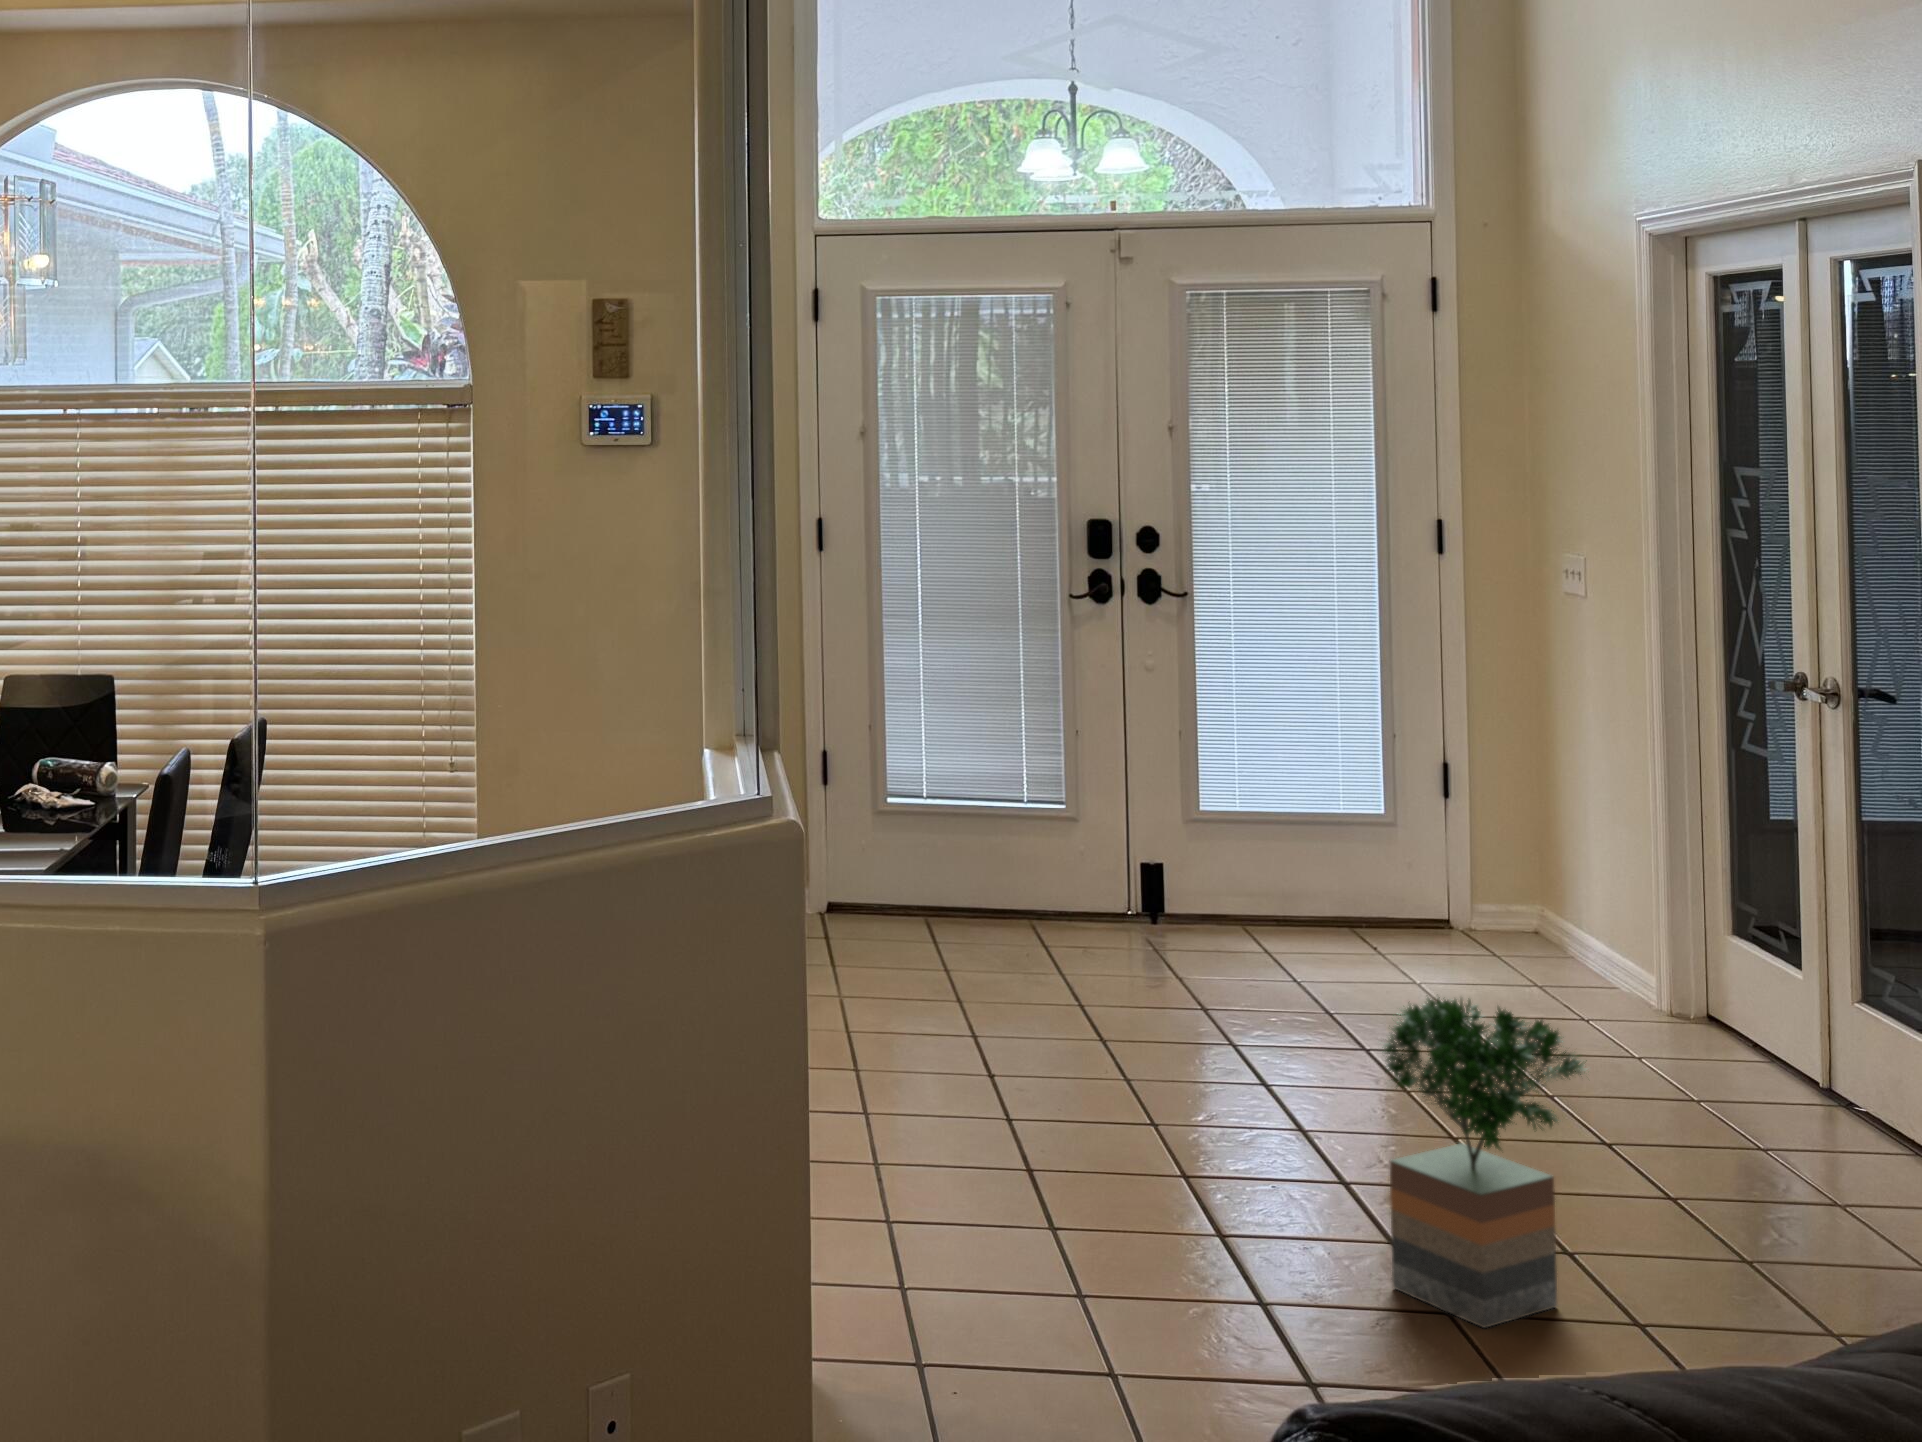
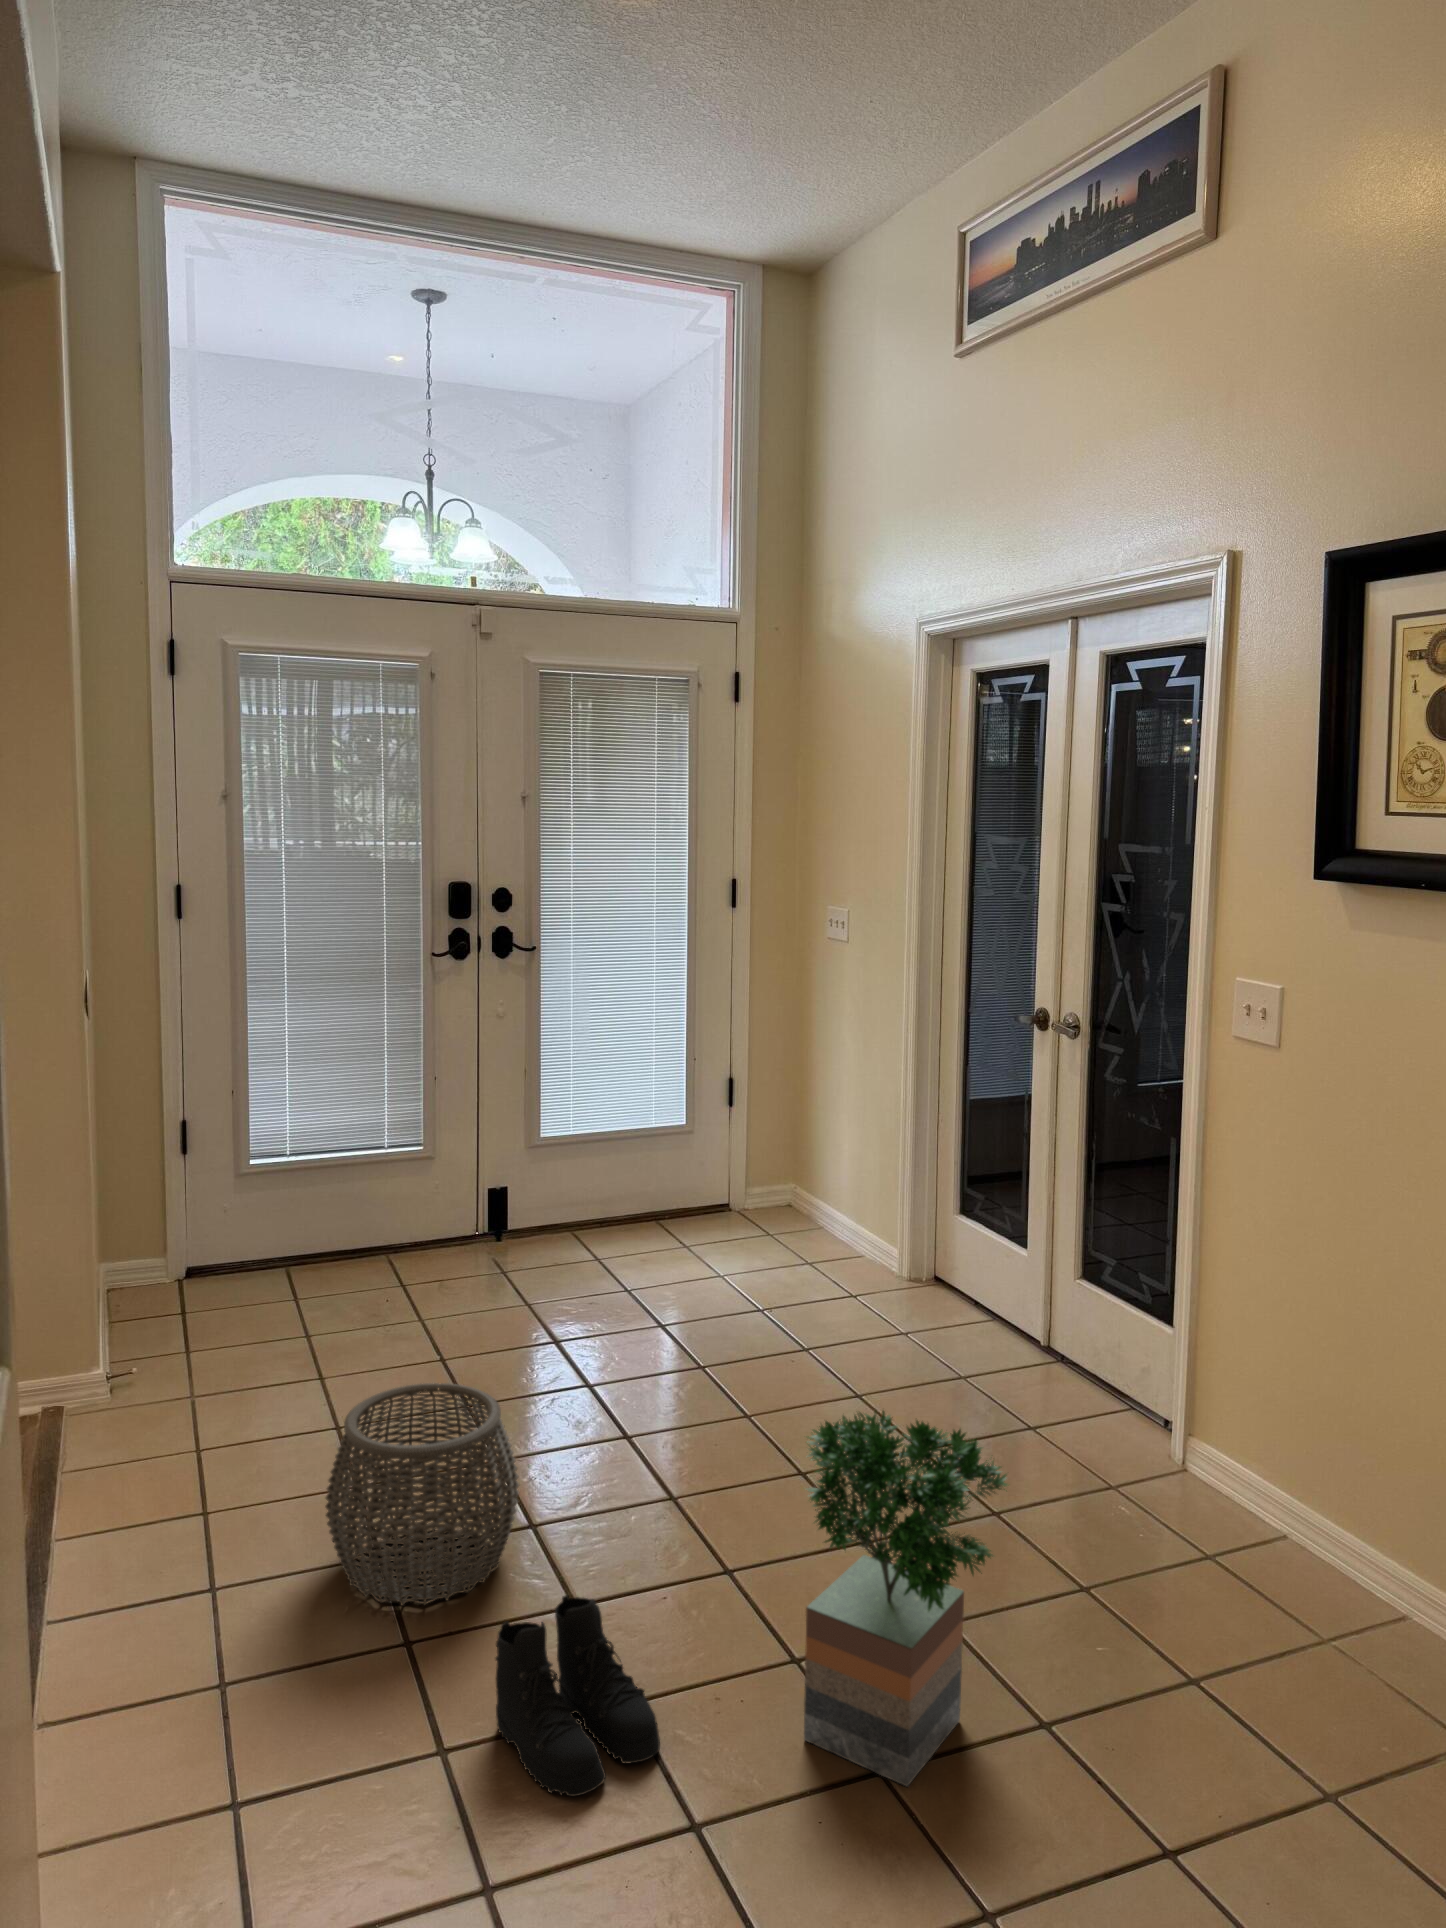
woven basket: none [966,974,1143,1159] -> present [325,1383,519,1606]
boots: none [1109,1136,1255,1274] -> present [495,1595,660,1796]

